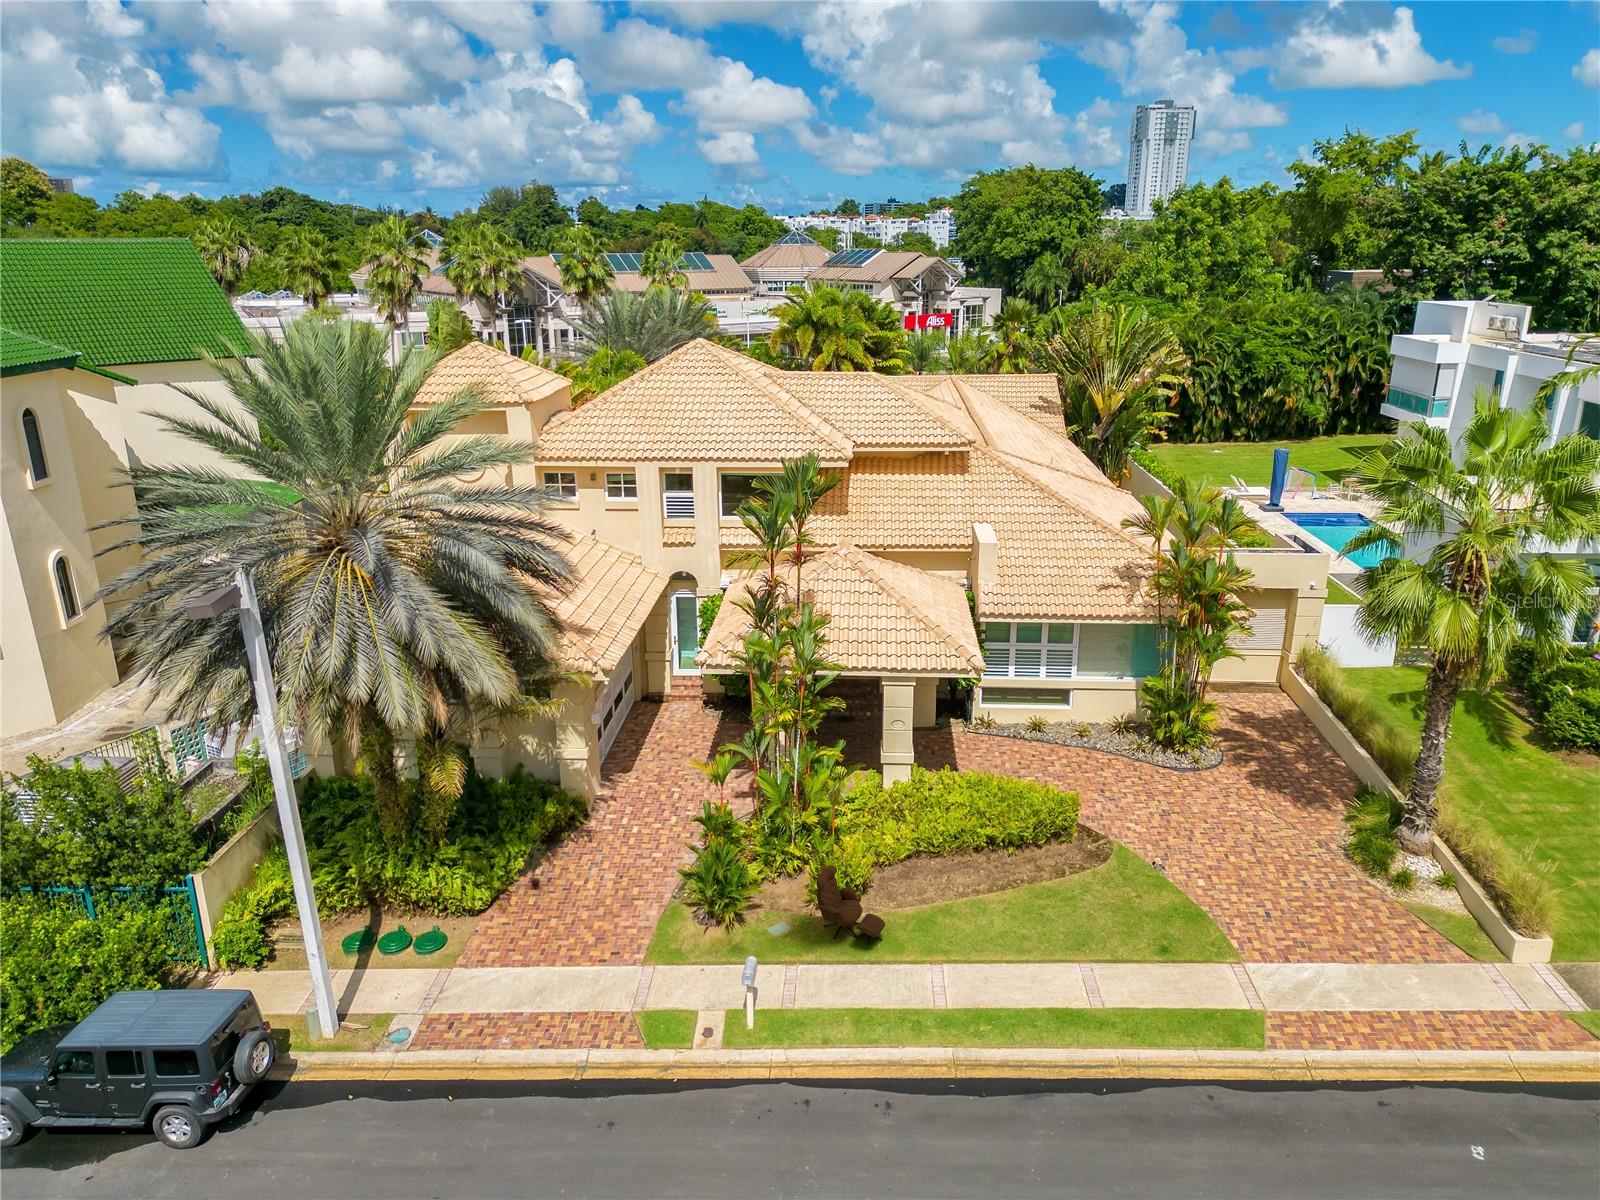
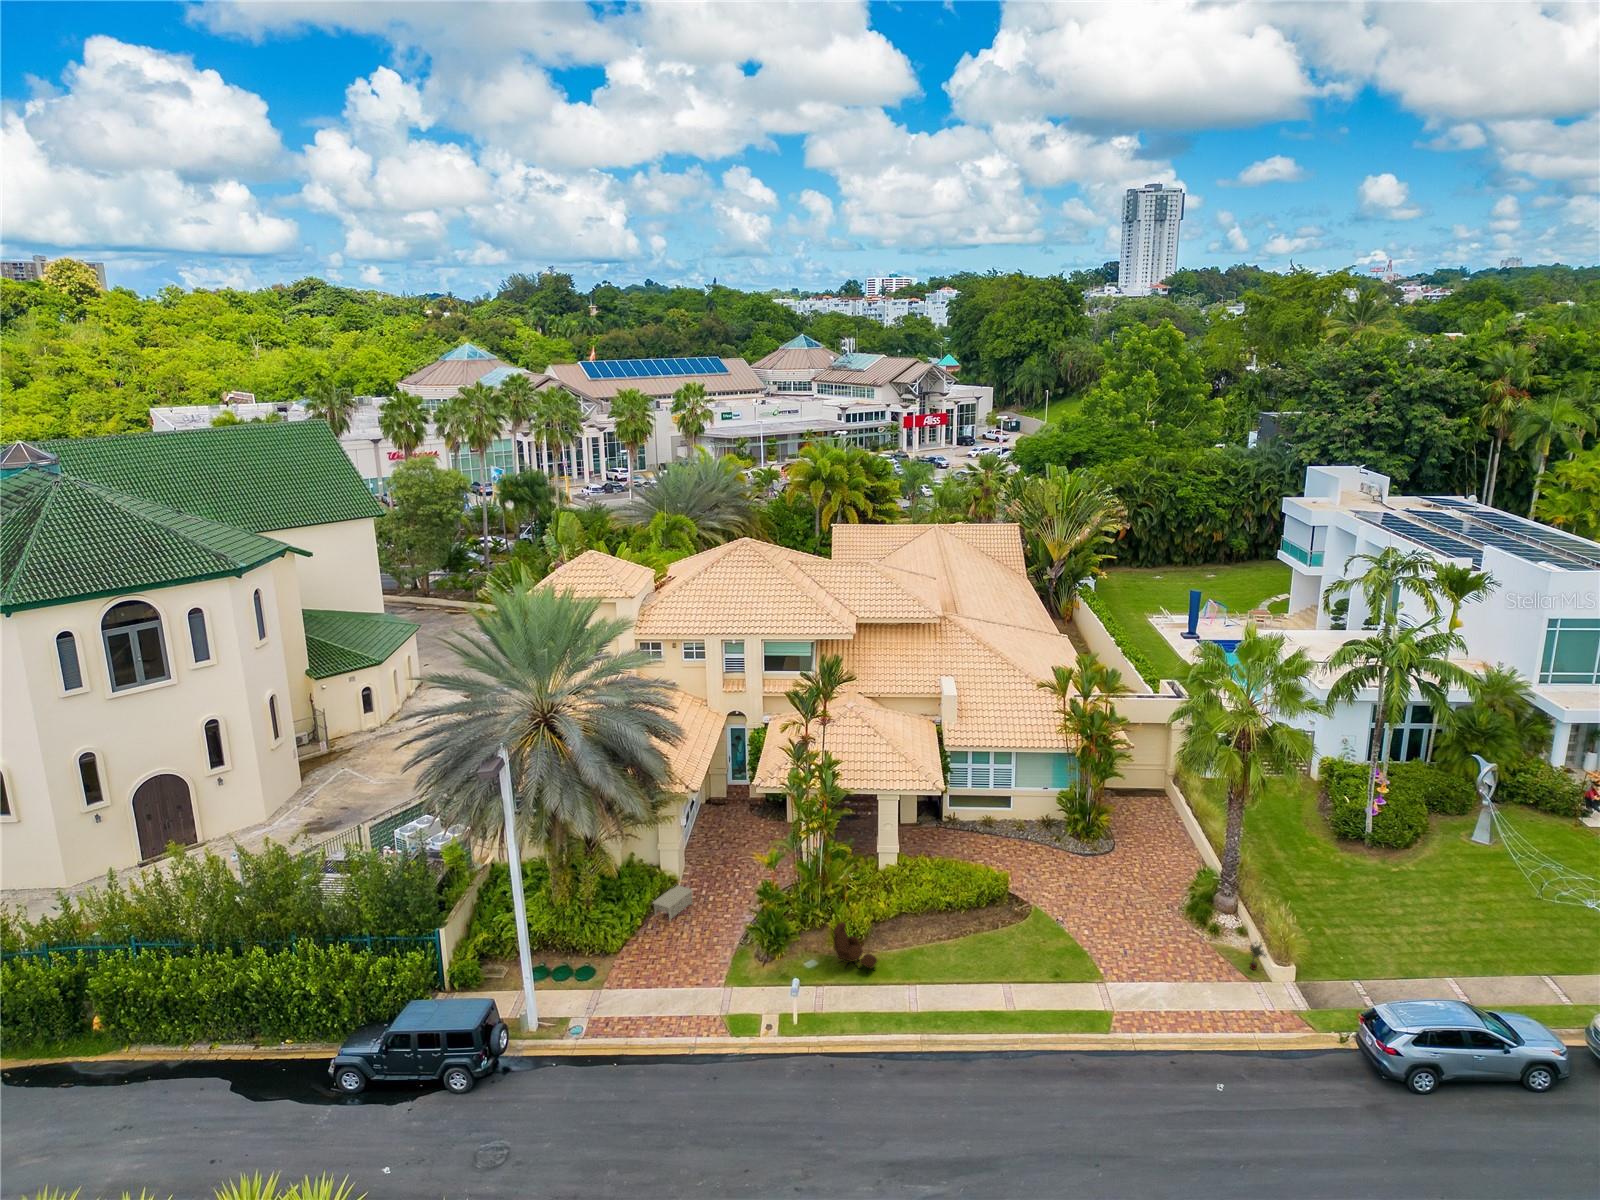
storage bench: none [543,809,607,864] -> present [653,885,692,921]
potted tree: present [520,844,547,889] -> present [1250,942,1267,970]

